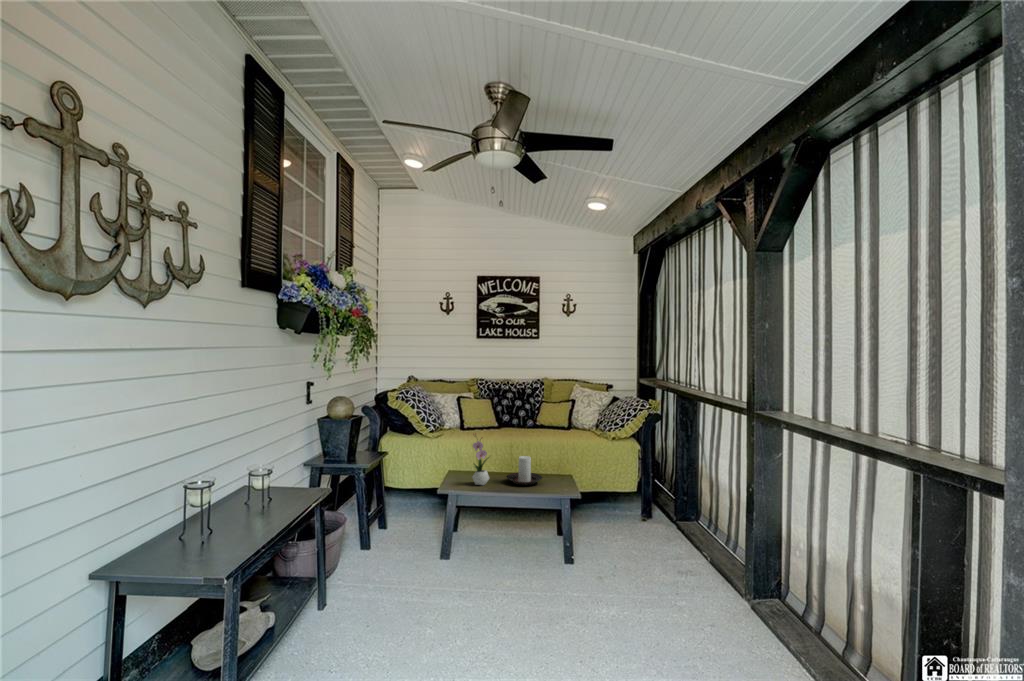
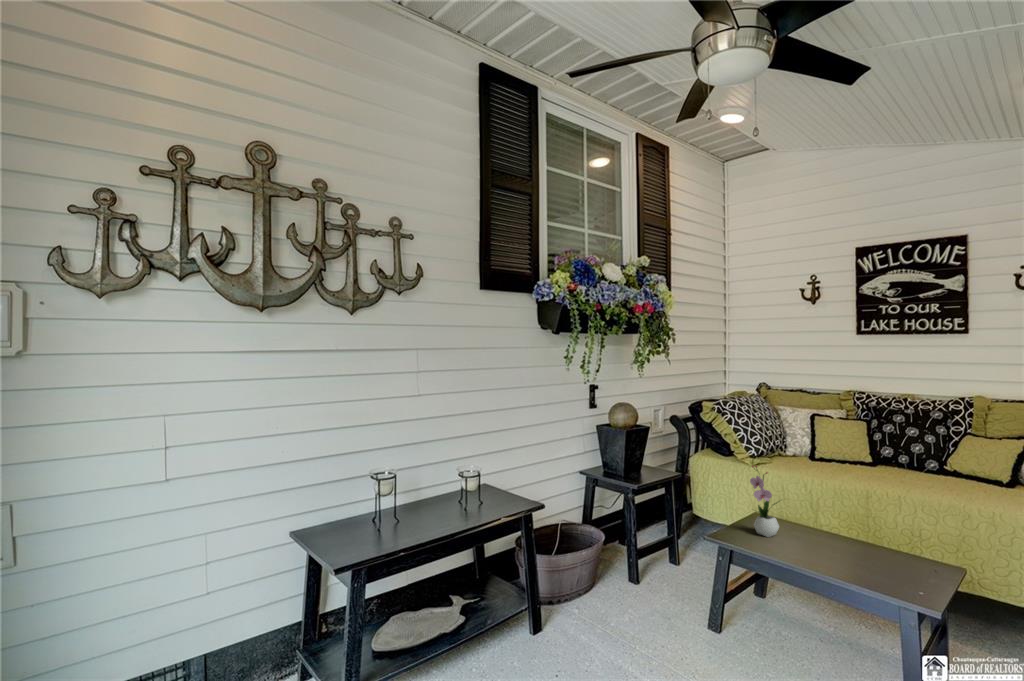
candle holder: present [507,456,542,485] -> none [806,509,867,554]

